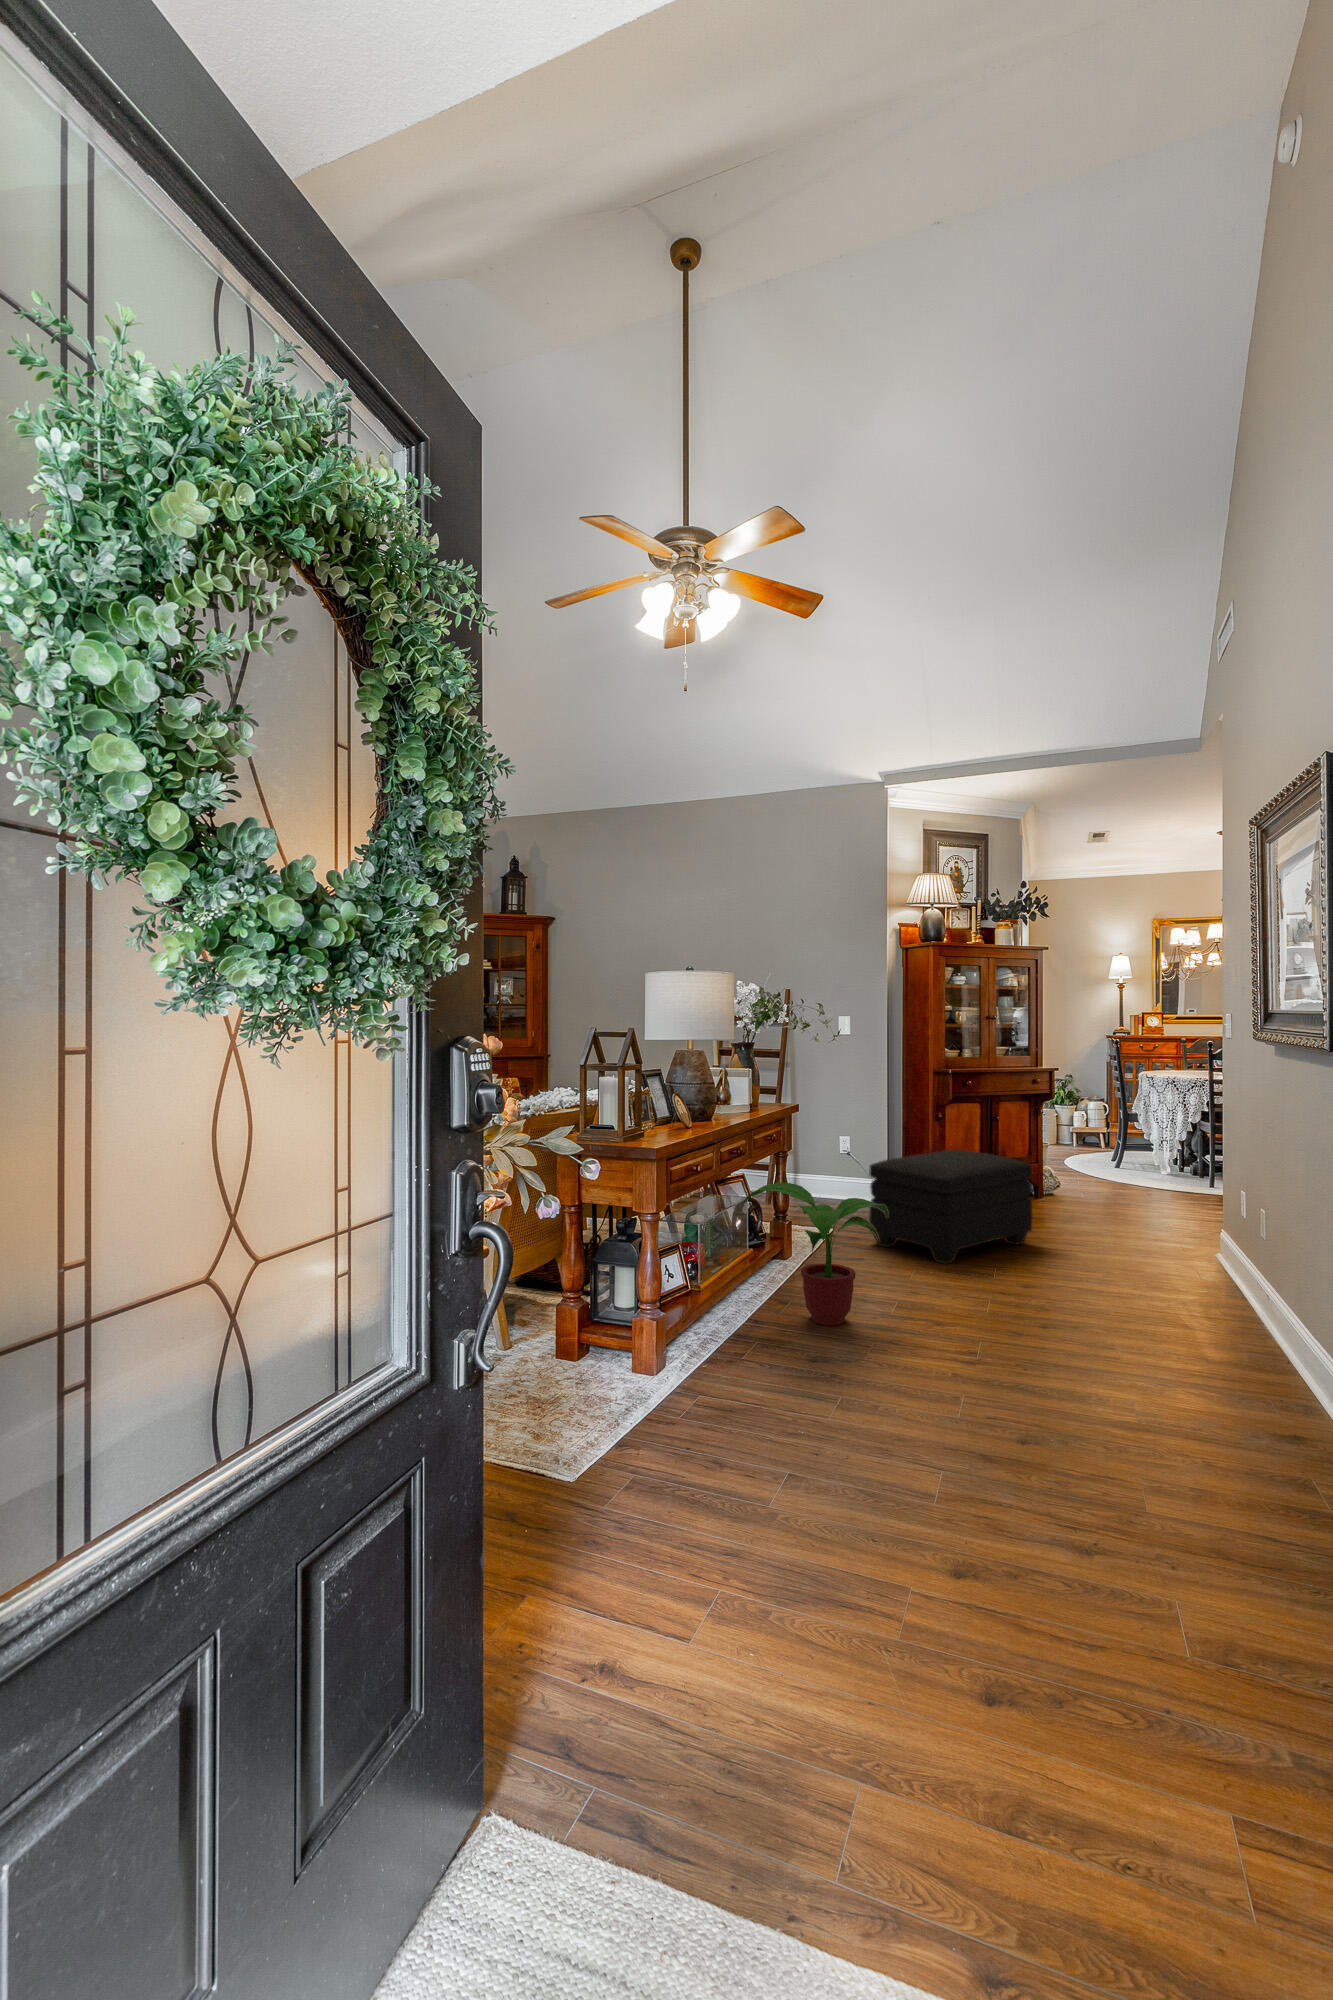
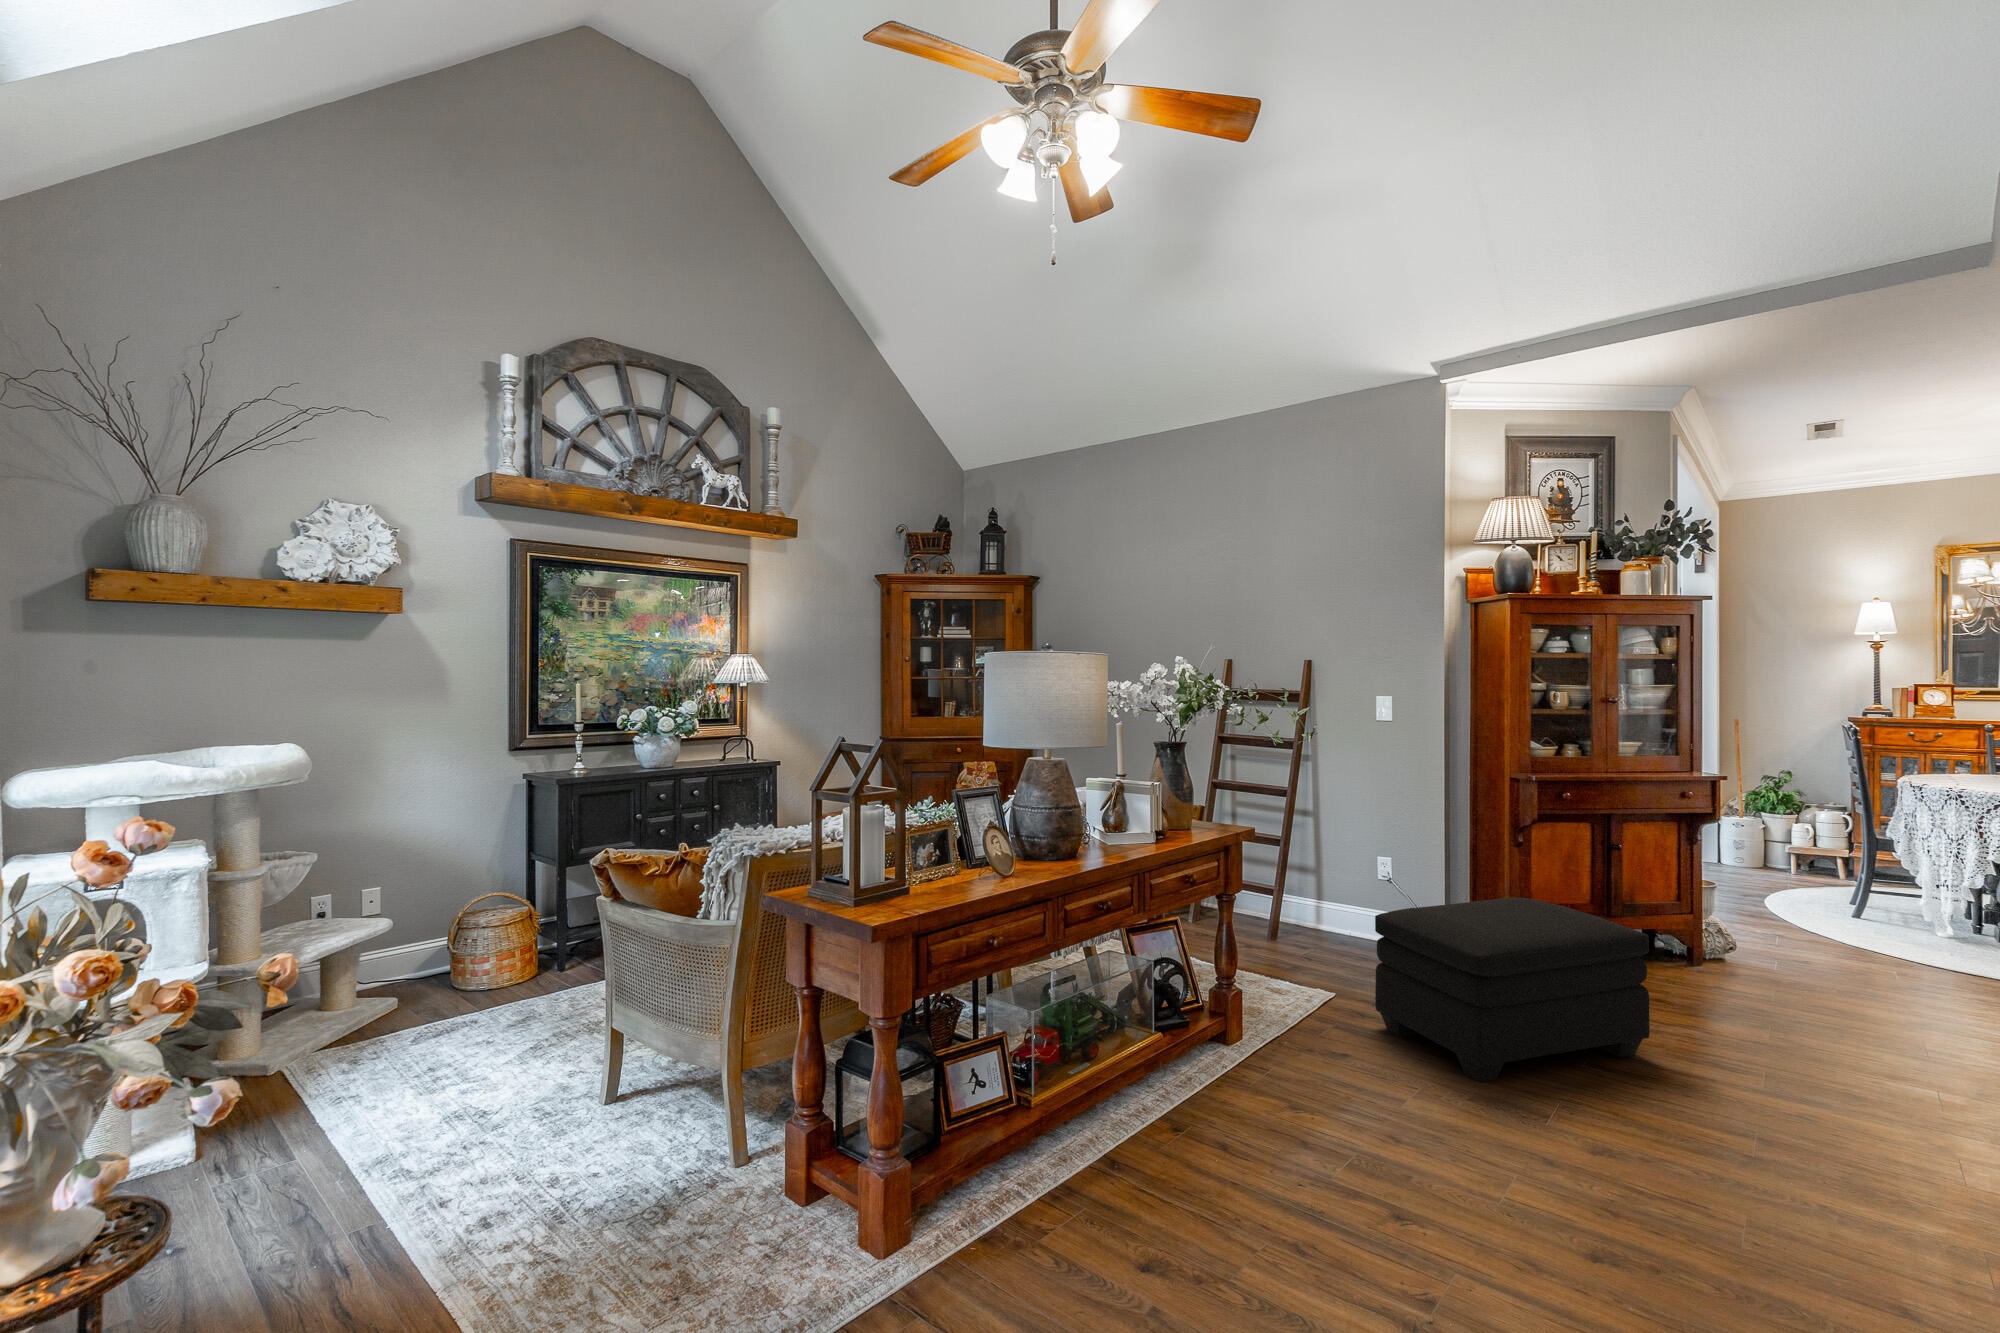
potted plant: present [743,1183,888,1325] -> none [1116,954,1337,1188]

